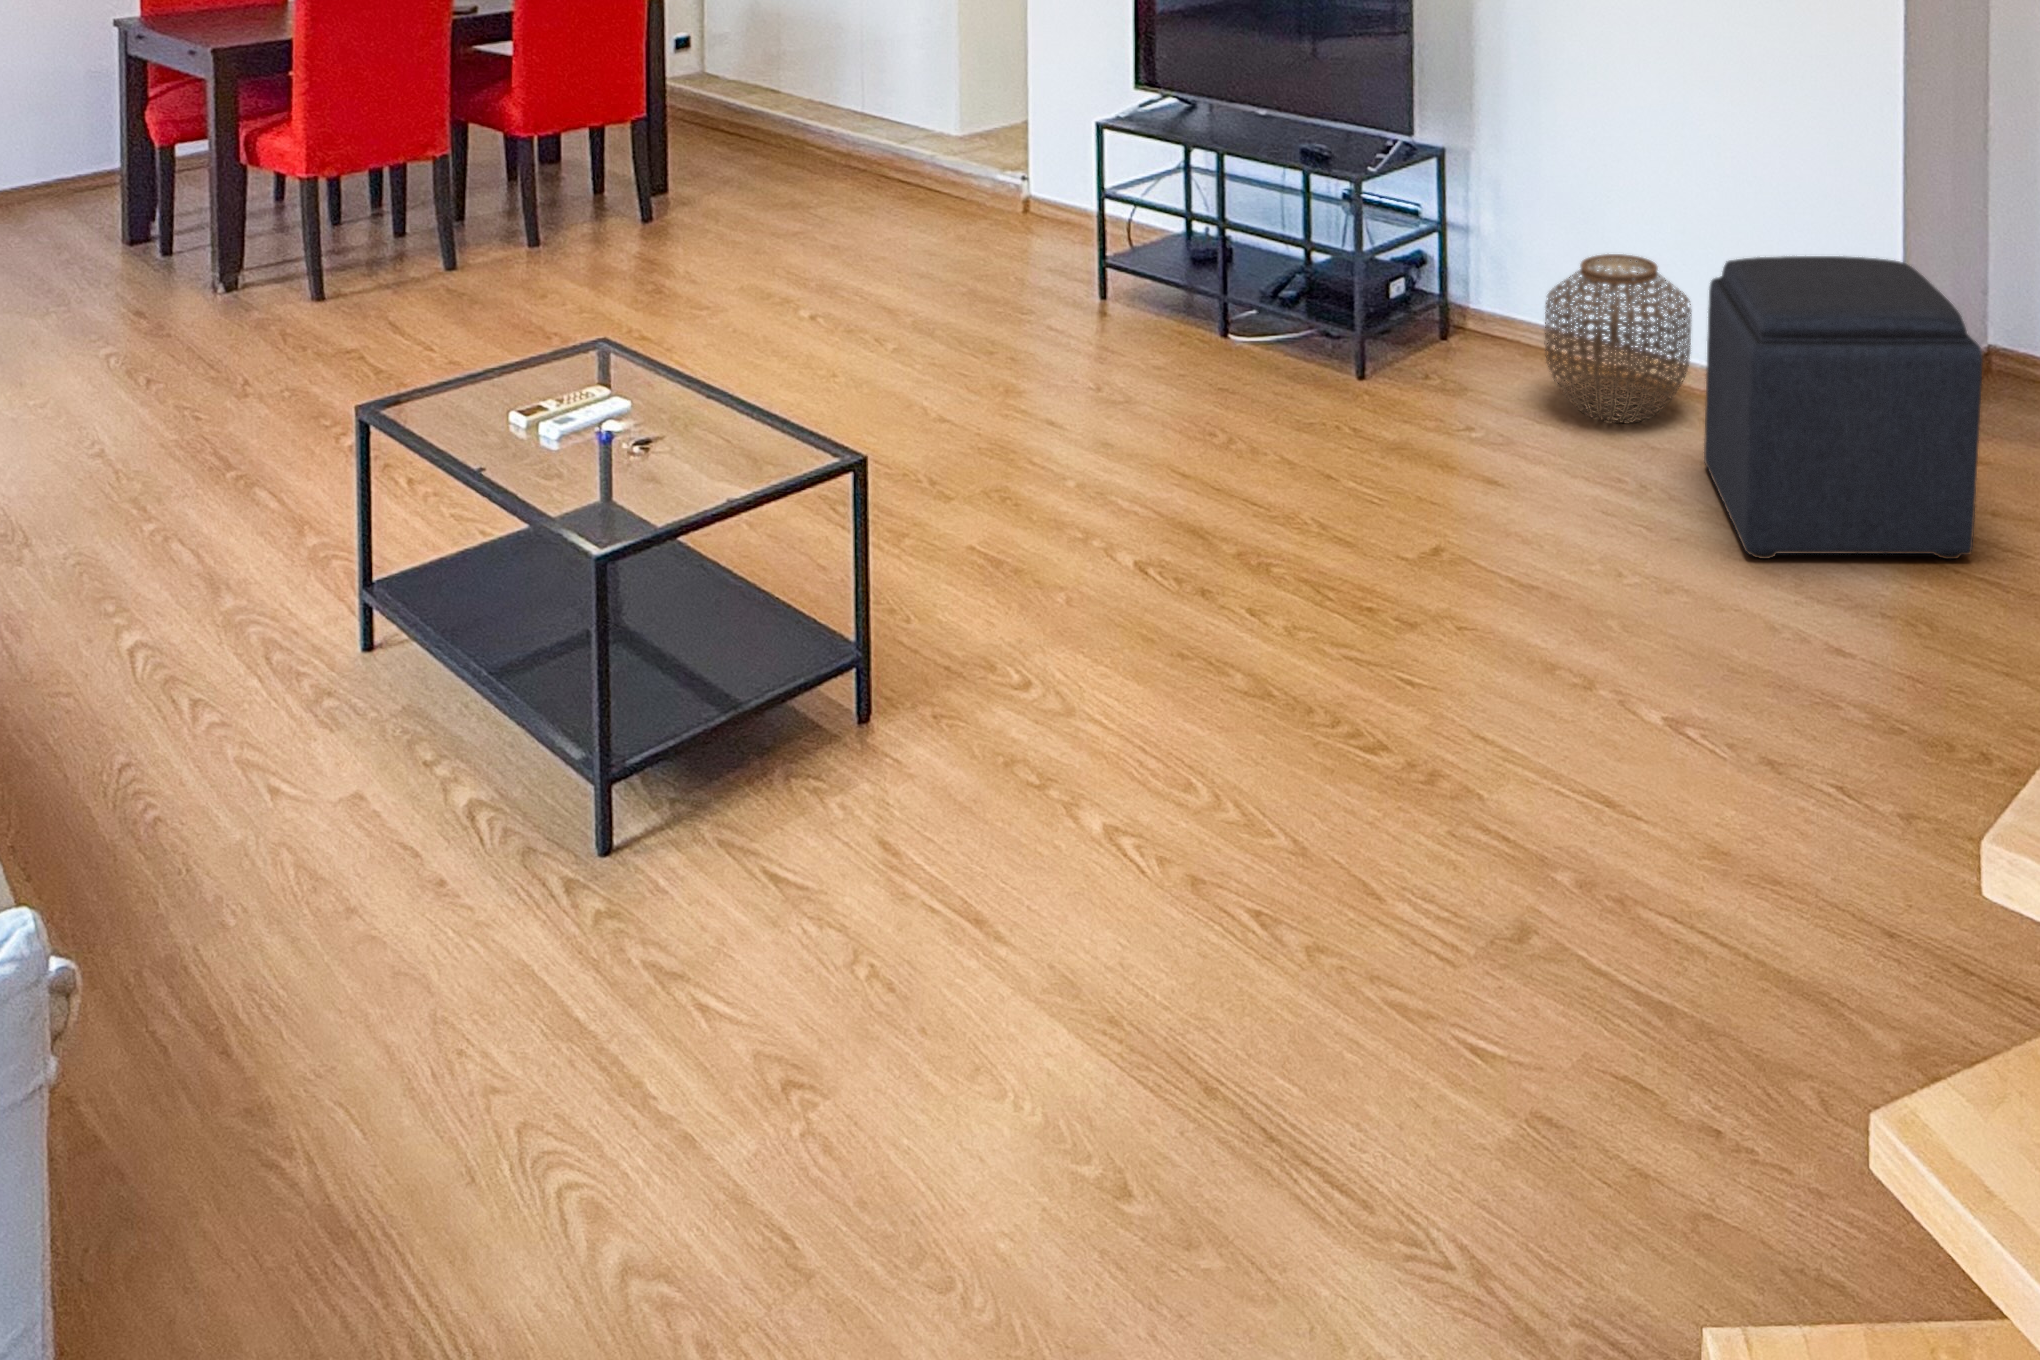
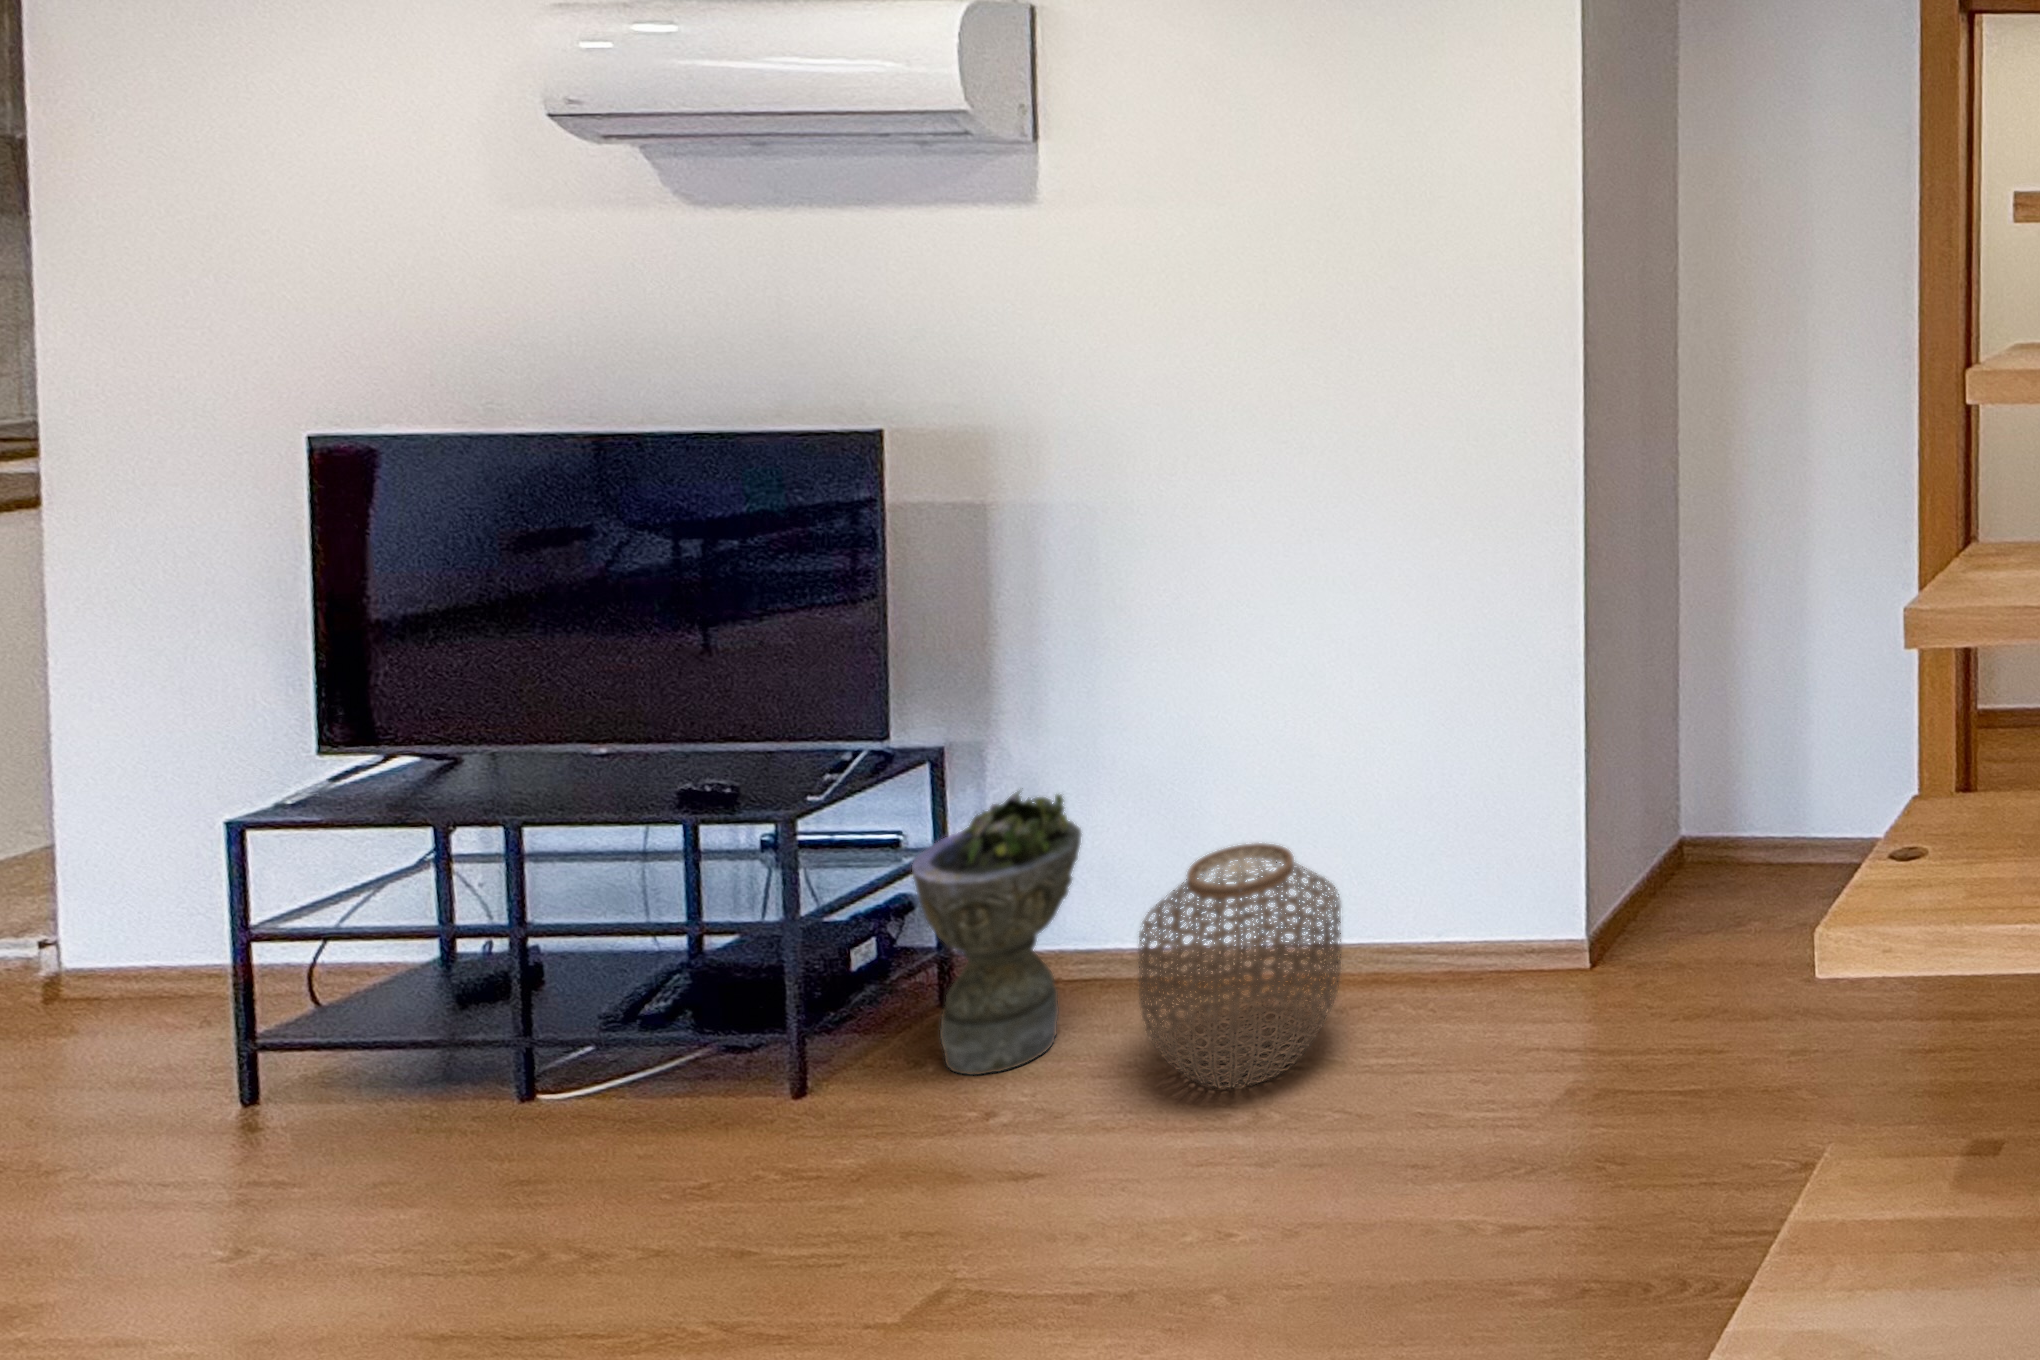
planter: none [1416,189,1526,373] -> present [912,792,1081,1075]
ottoman: present [1704,256,1983,559] -> none [1393,784,1755,1241]

